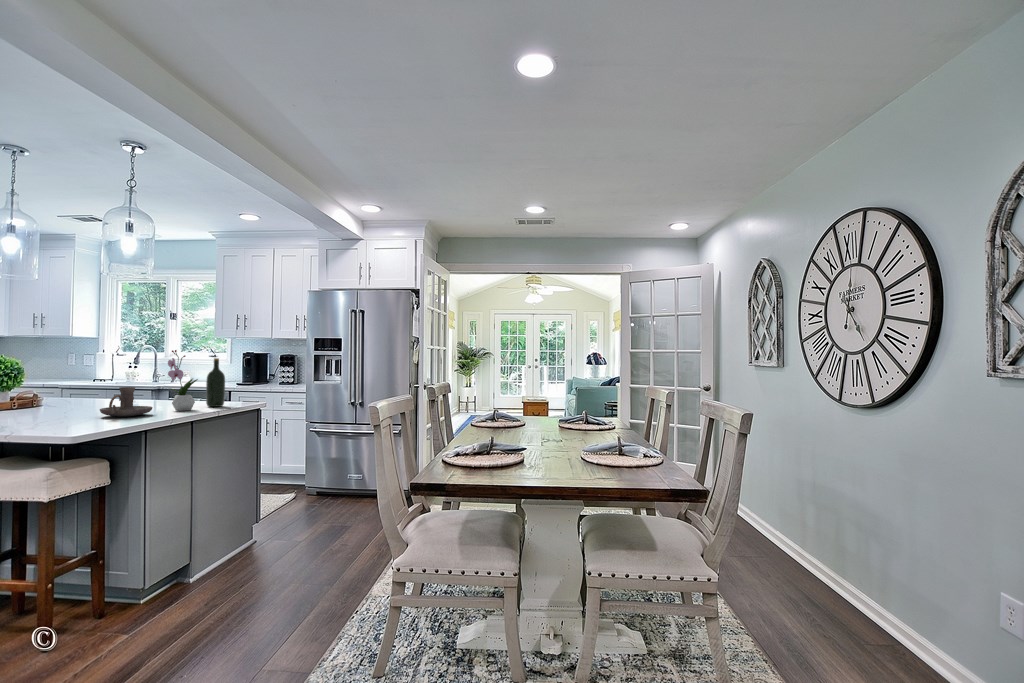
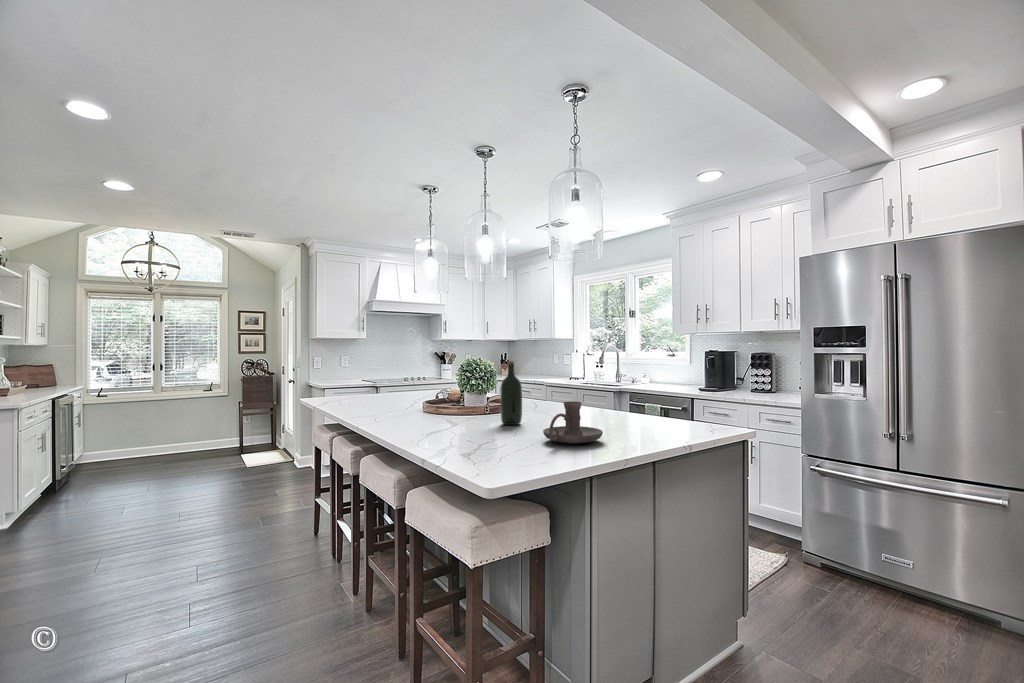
flower arrangement: present [168,350,198,411] -> none [621,350,660,437]
wine bottle: present [206,358,225,407] -> present [500,361,522,425]

